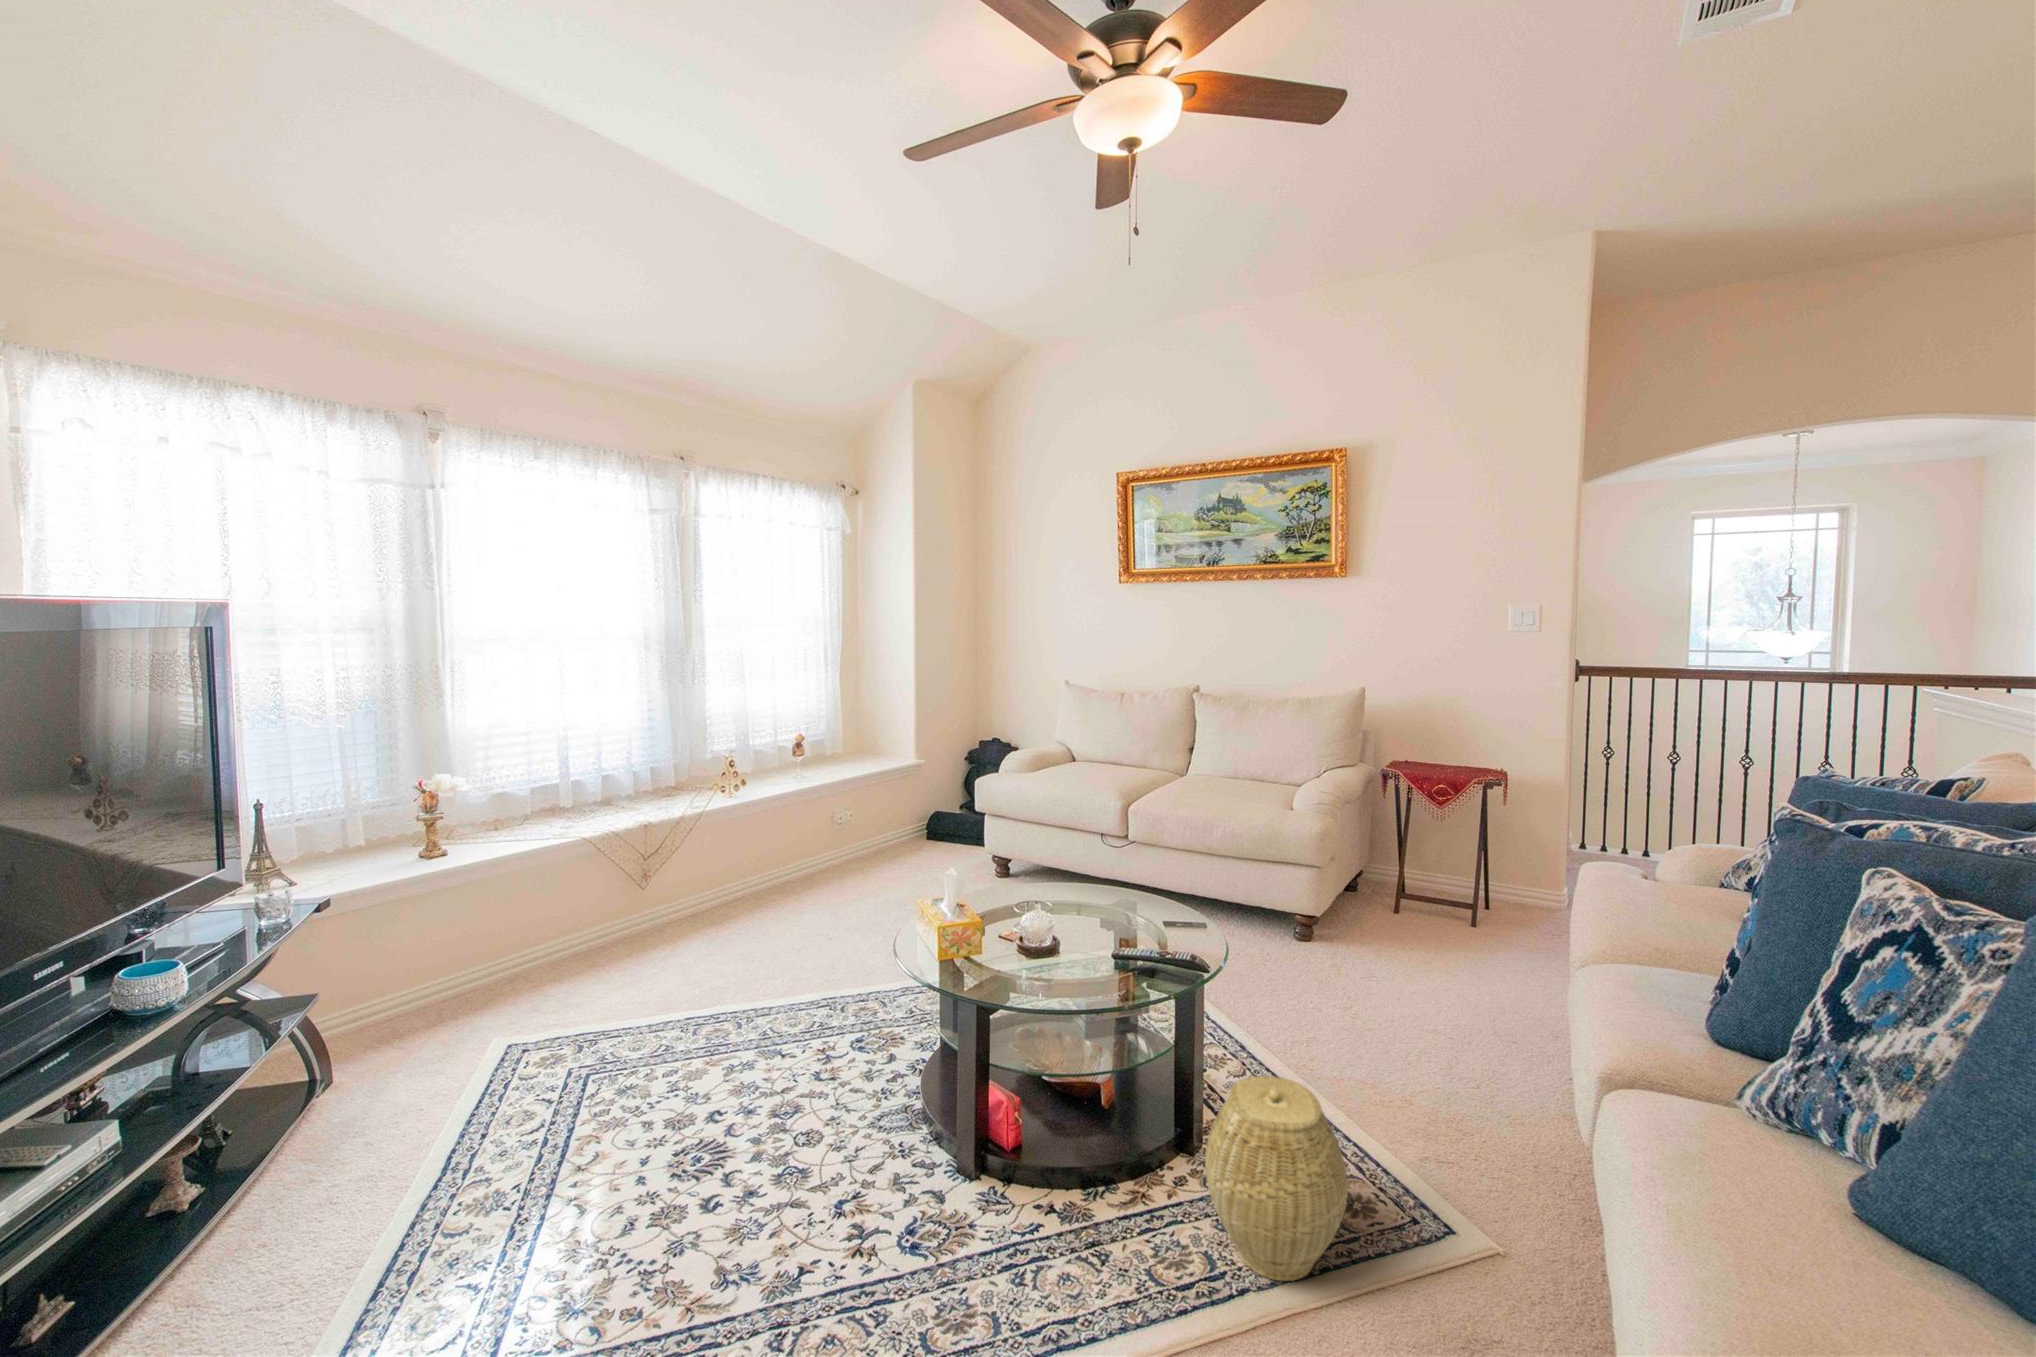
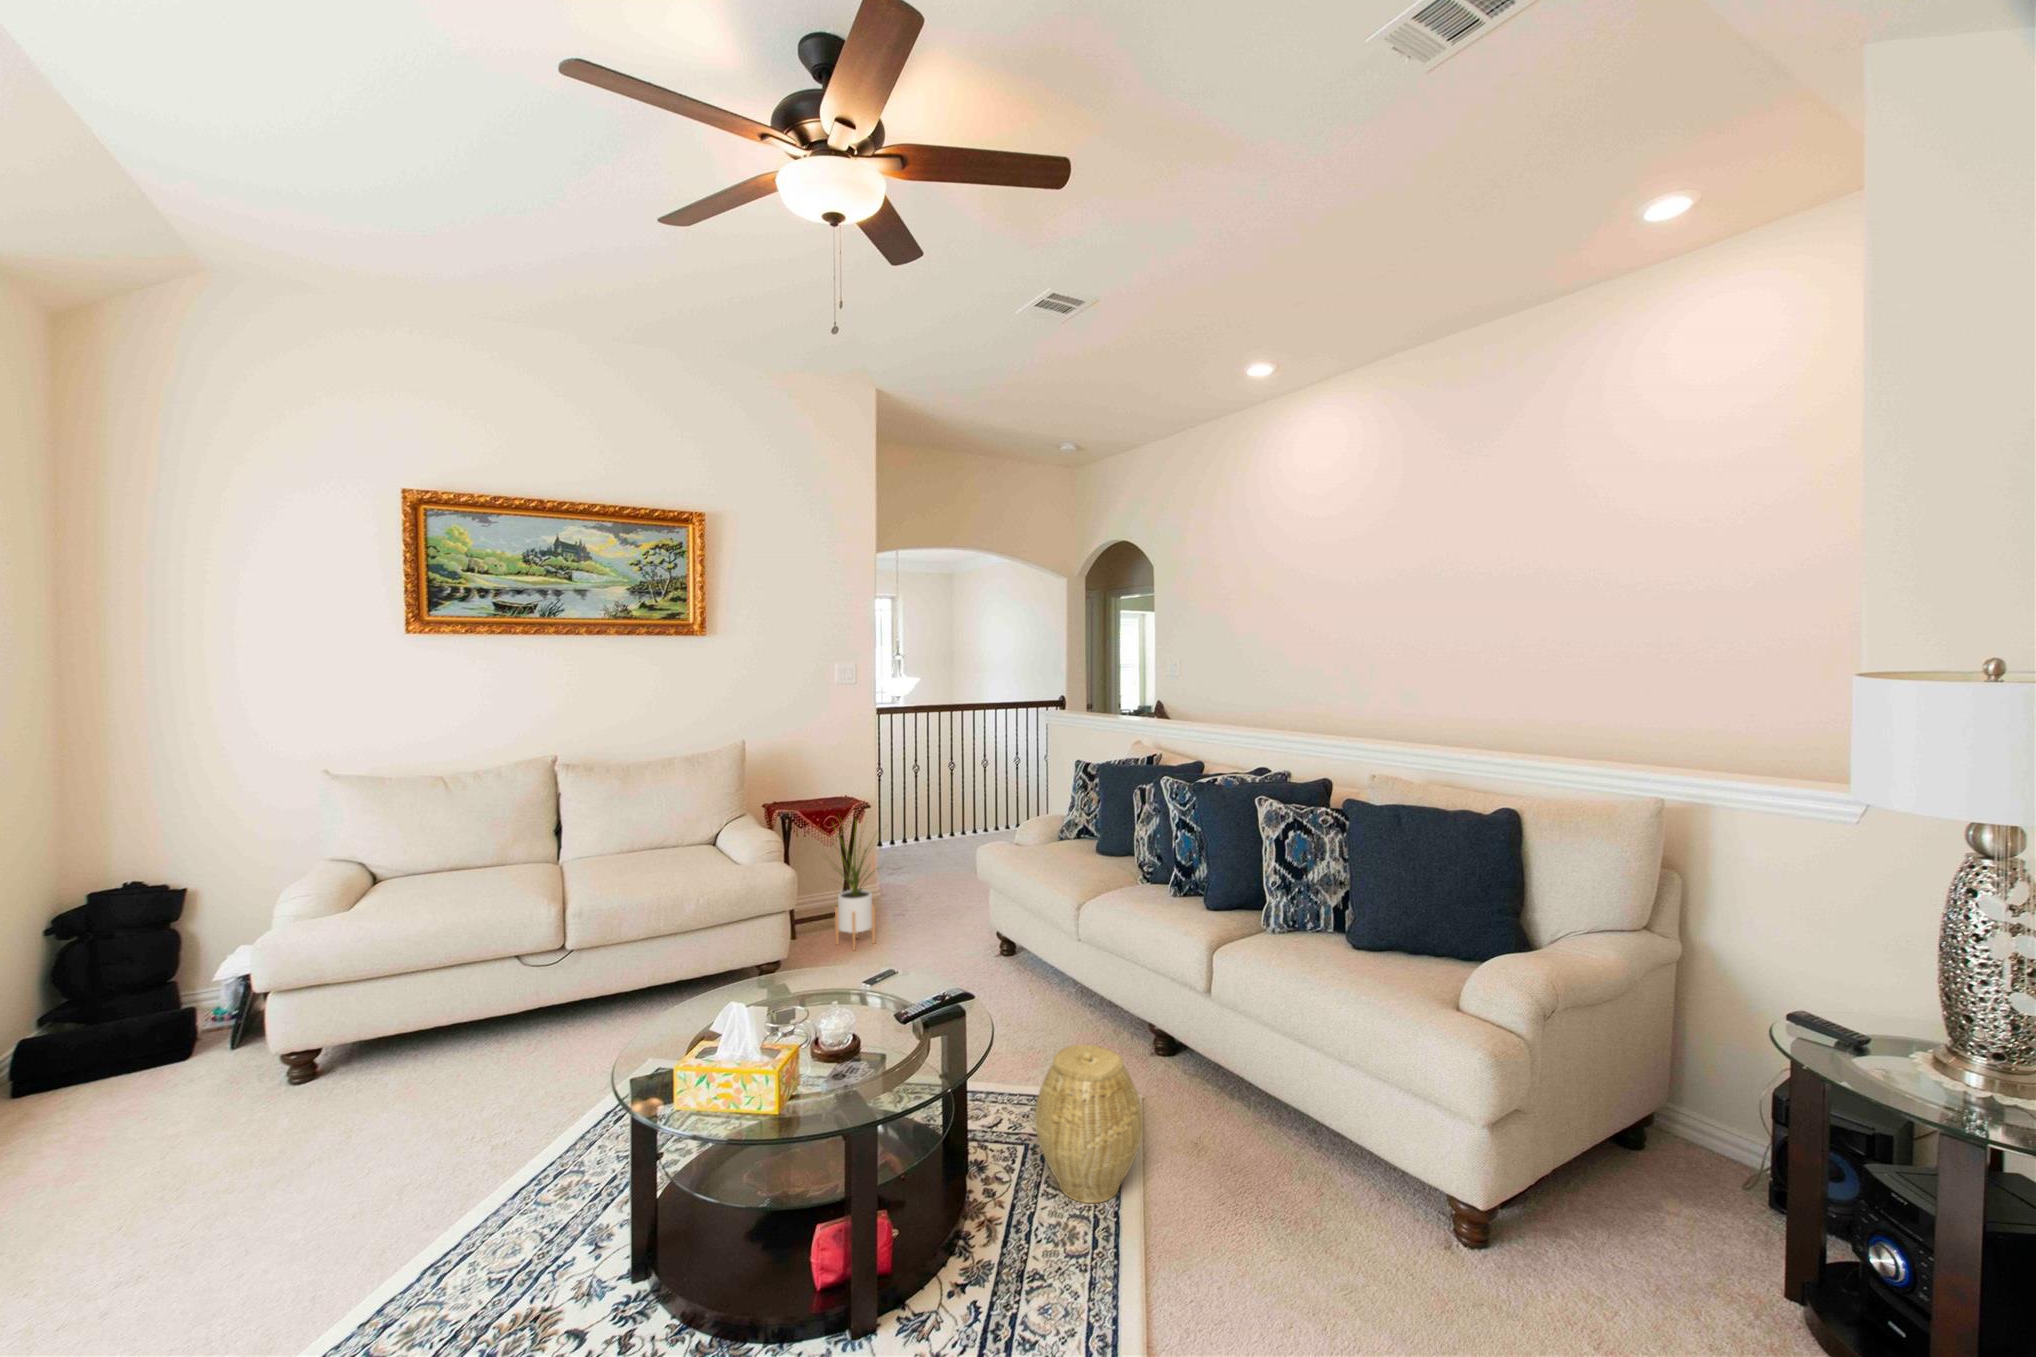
house plant: none [1401,776,1500,939] -> present [831,822,878,950]

